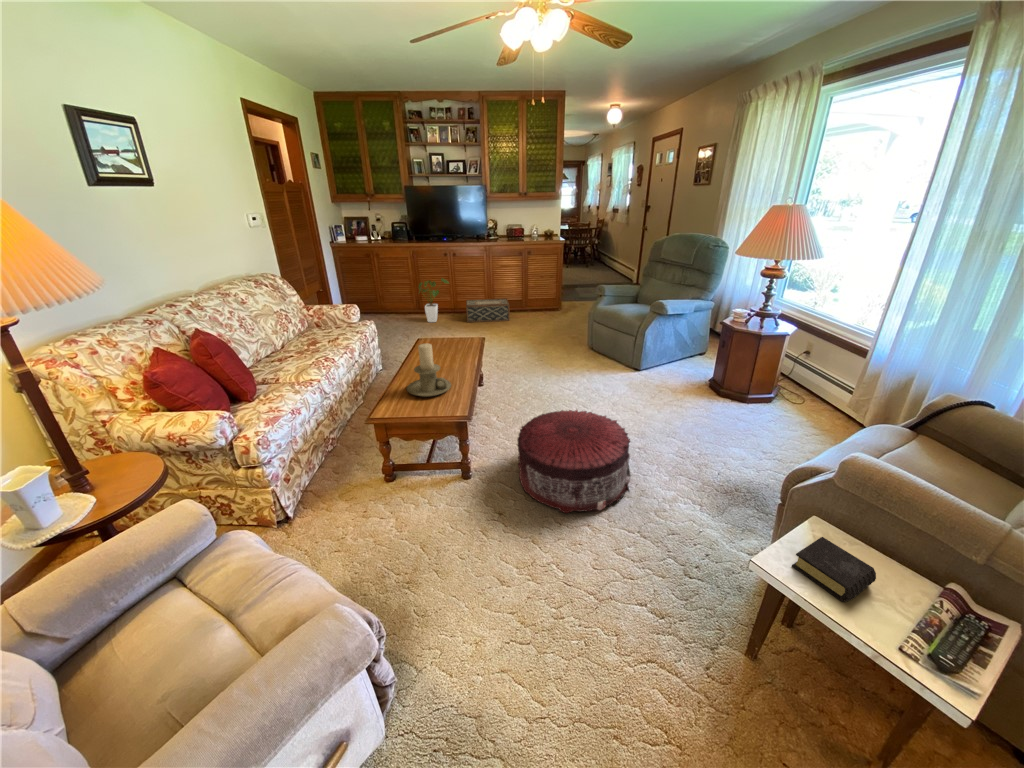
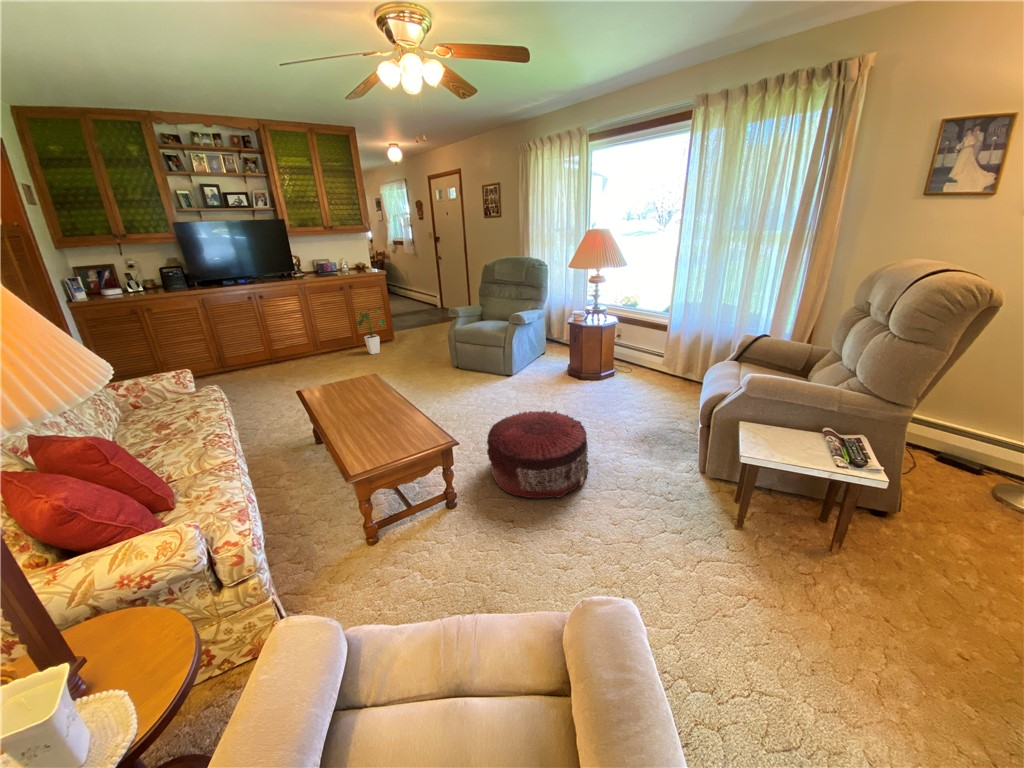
house plant: present [419,278,449,322] -> present [356,309,385,354]
woven basket: present [466,299,510,322] -> none [288,338,347,371]
candle holder: present [407,343,451,397] -> none [366,381,415,438]
book: present [792,537,876,602] -> none [760,428,802,457]

